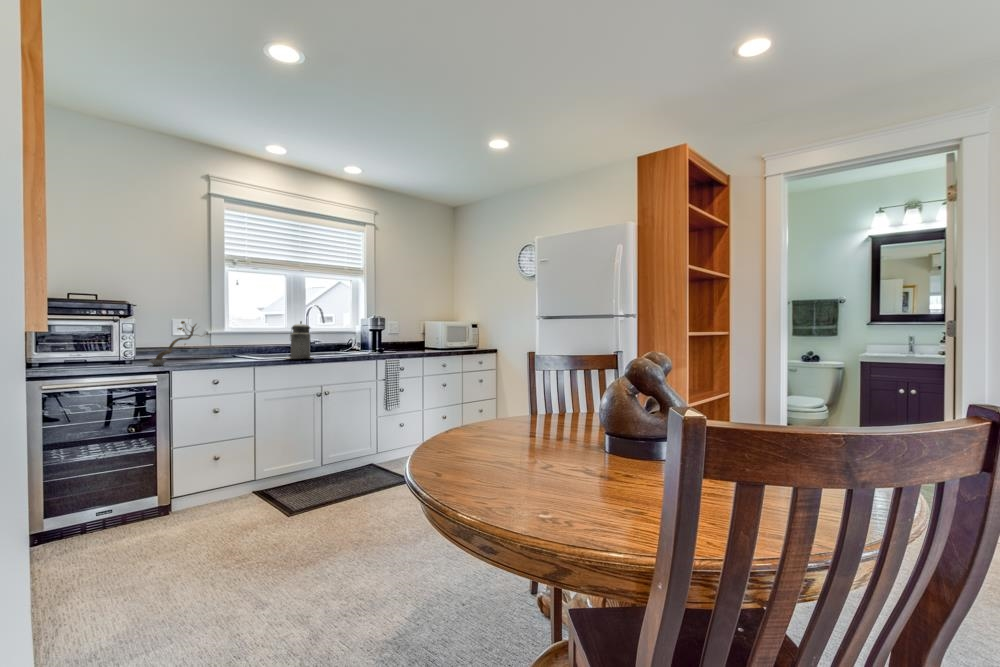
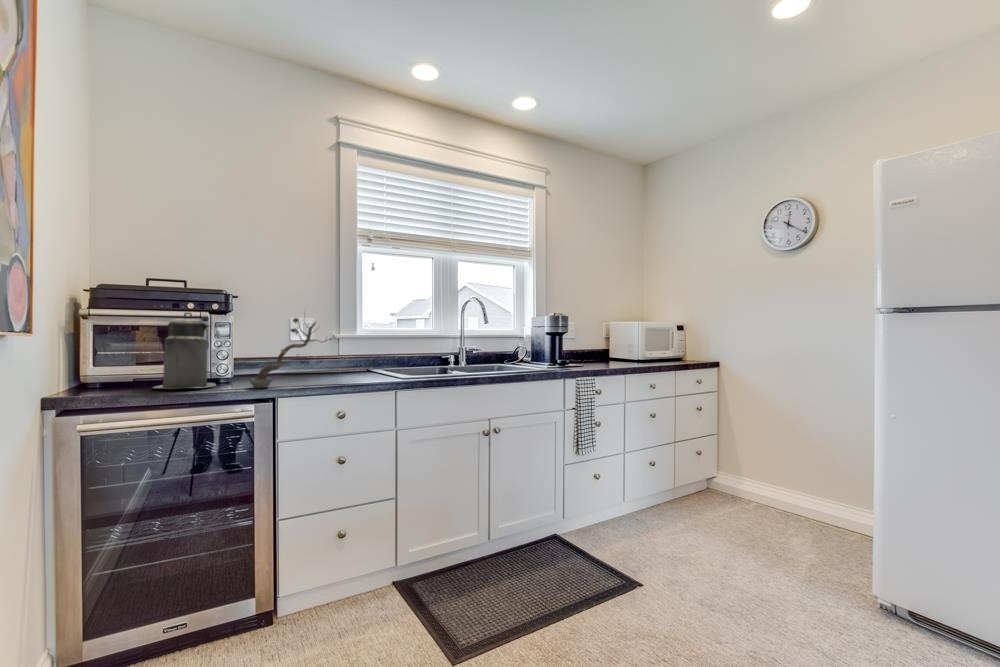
canister: present [286,321,311,359] -> present [153,312,216,389]

